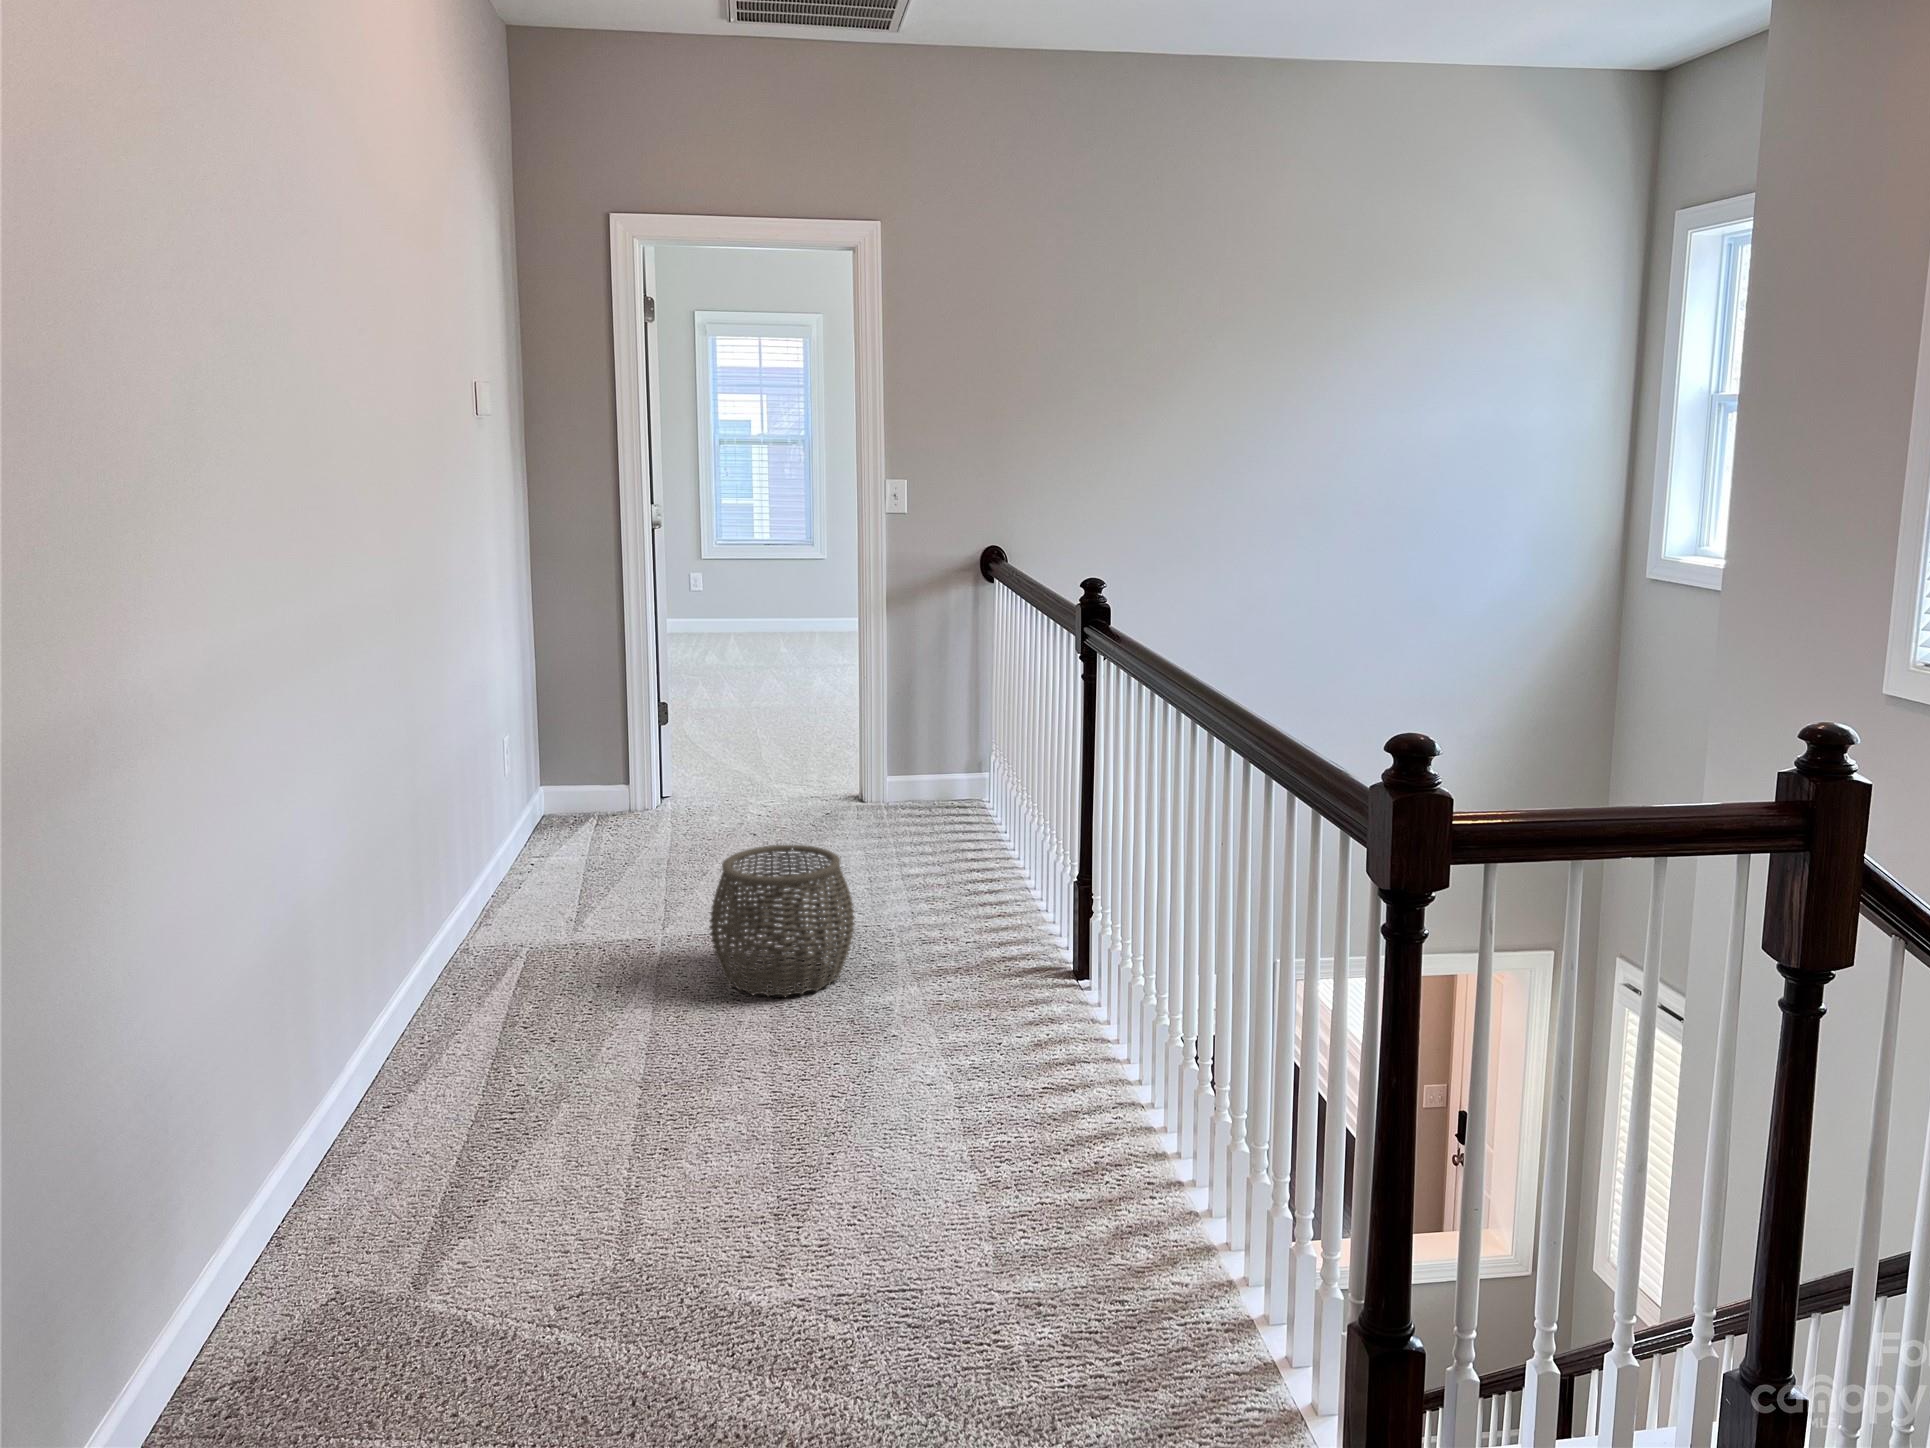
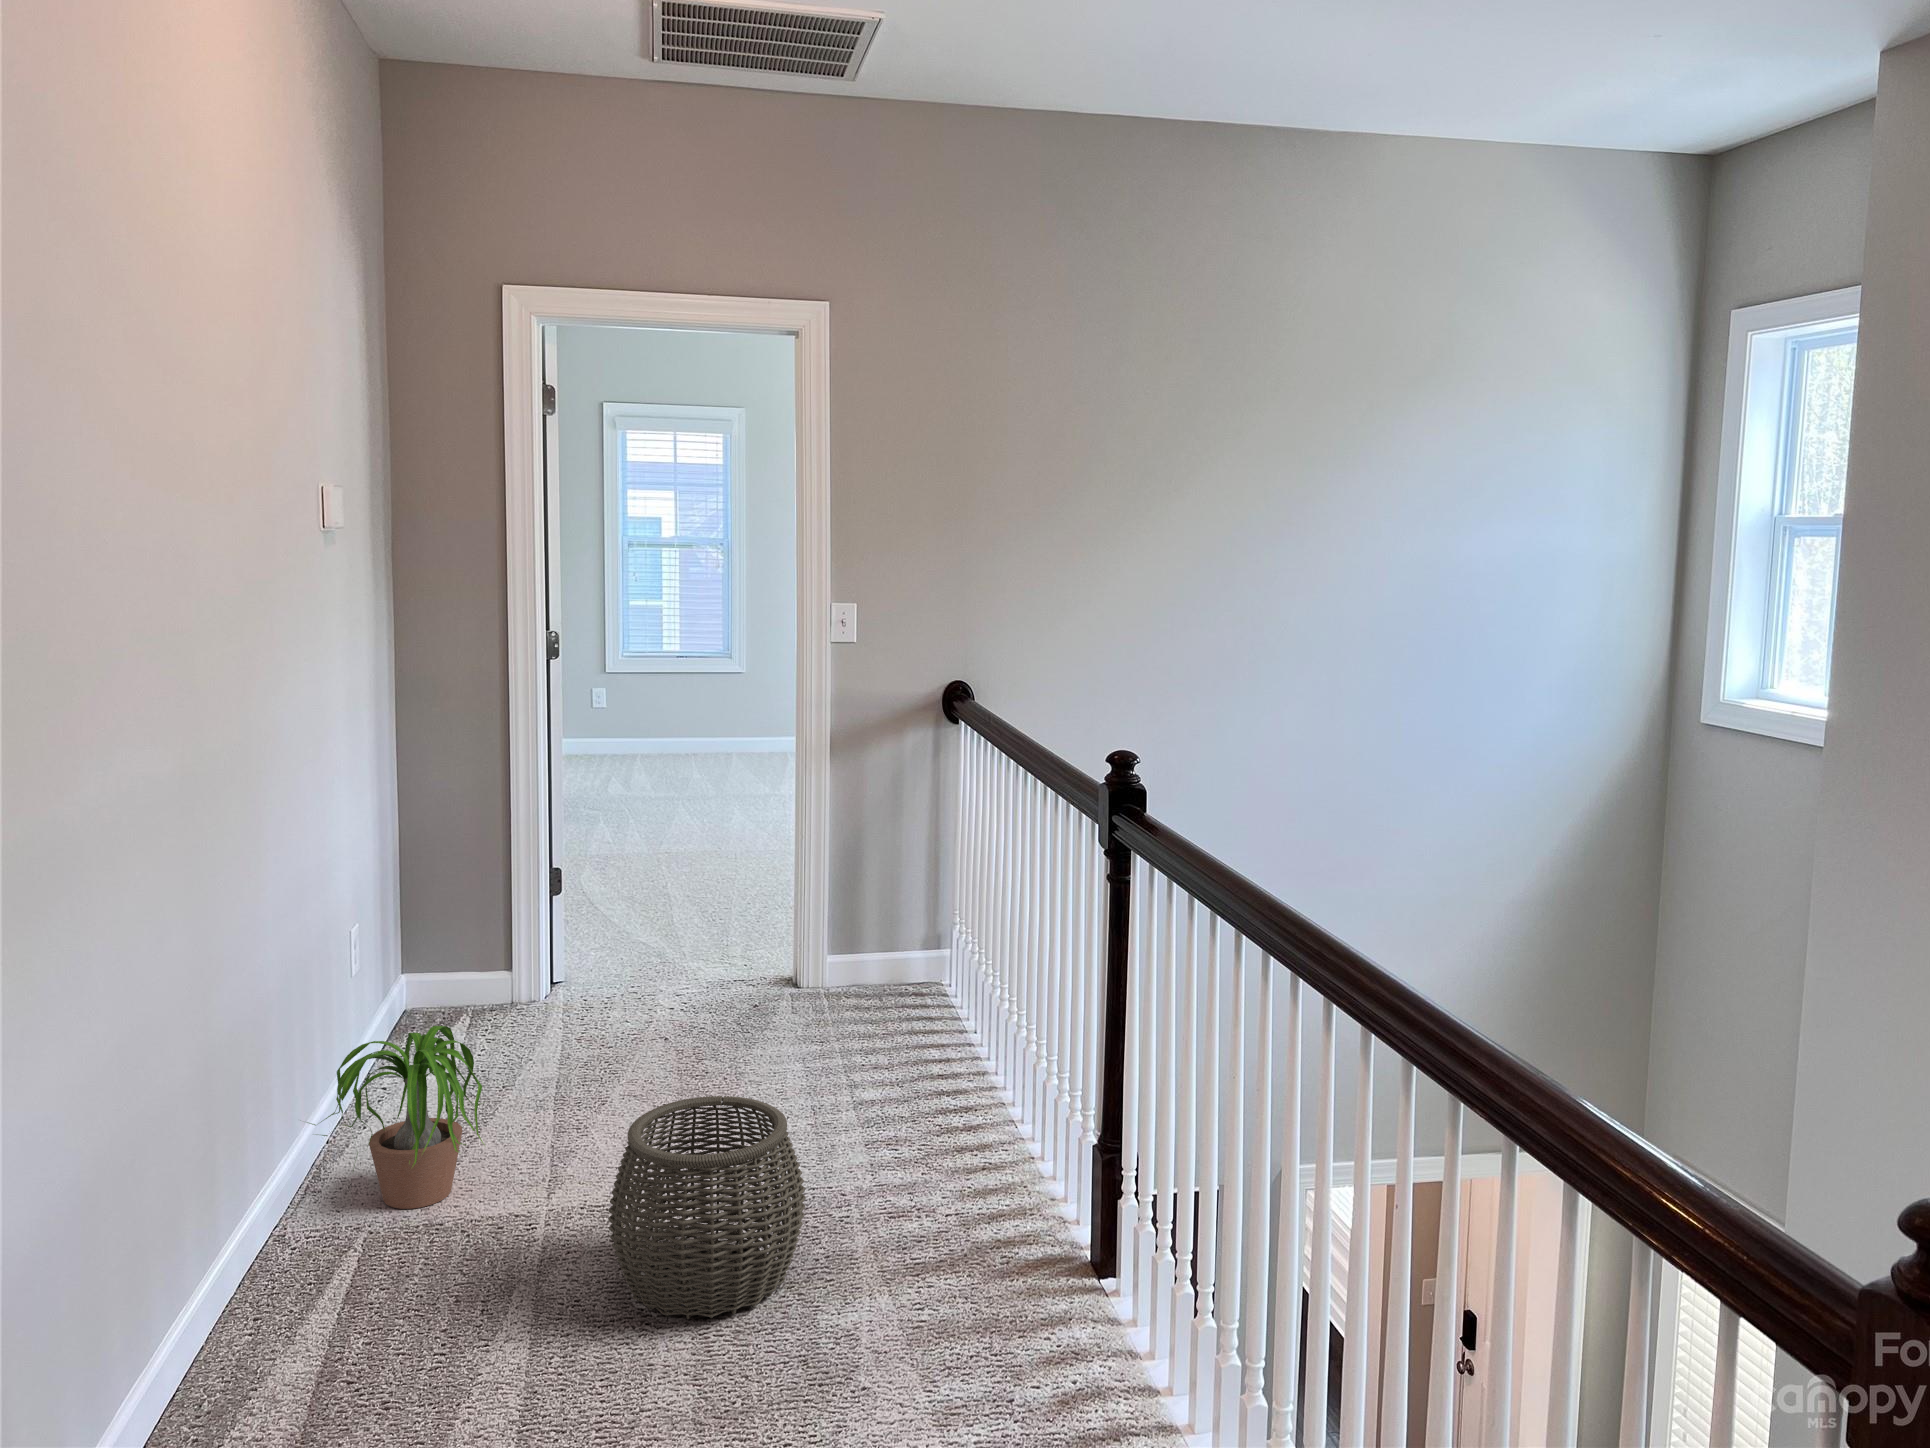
potted plant: none [478,800,618,933] -> present [307,1026,484,1209]

